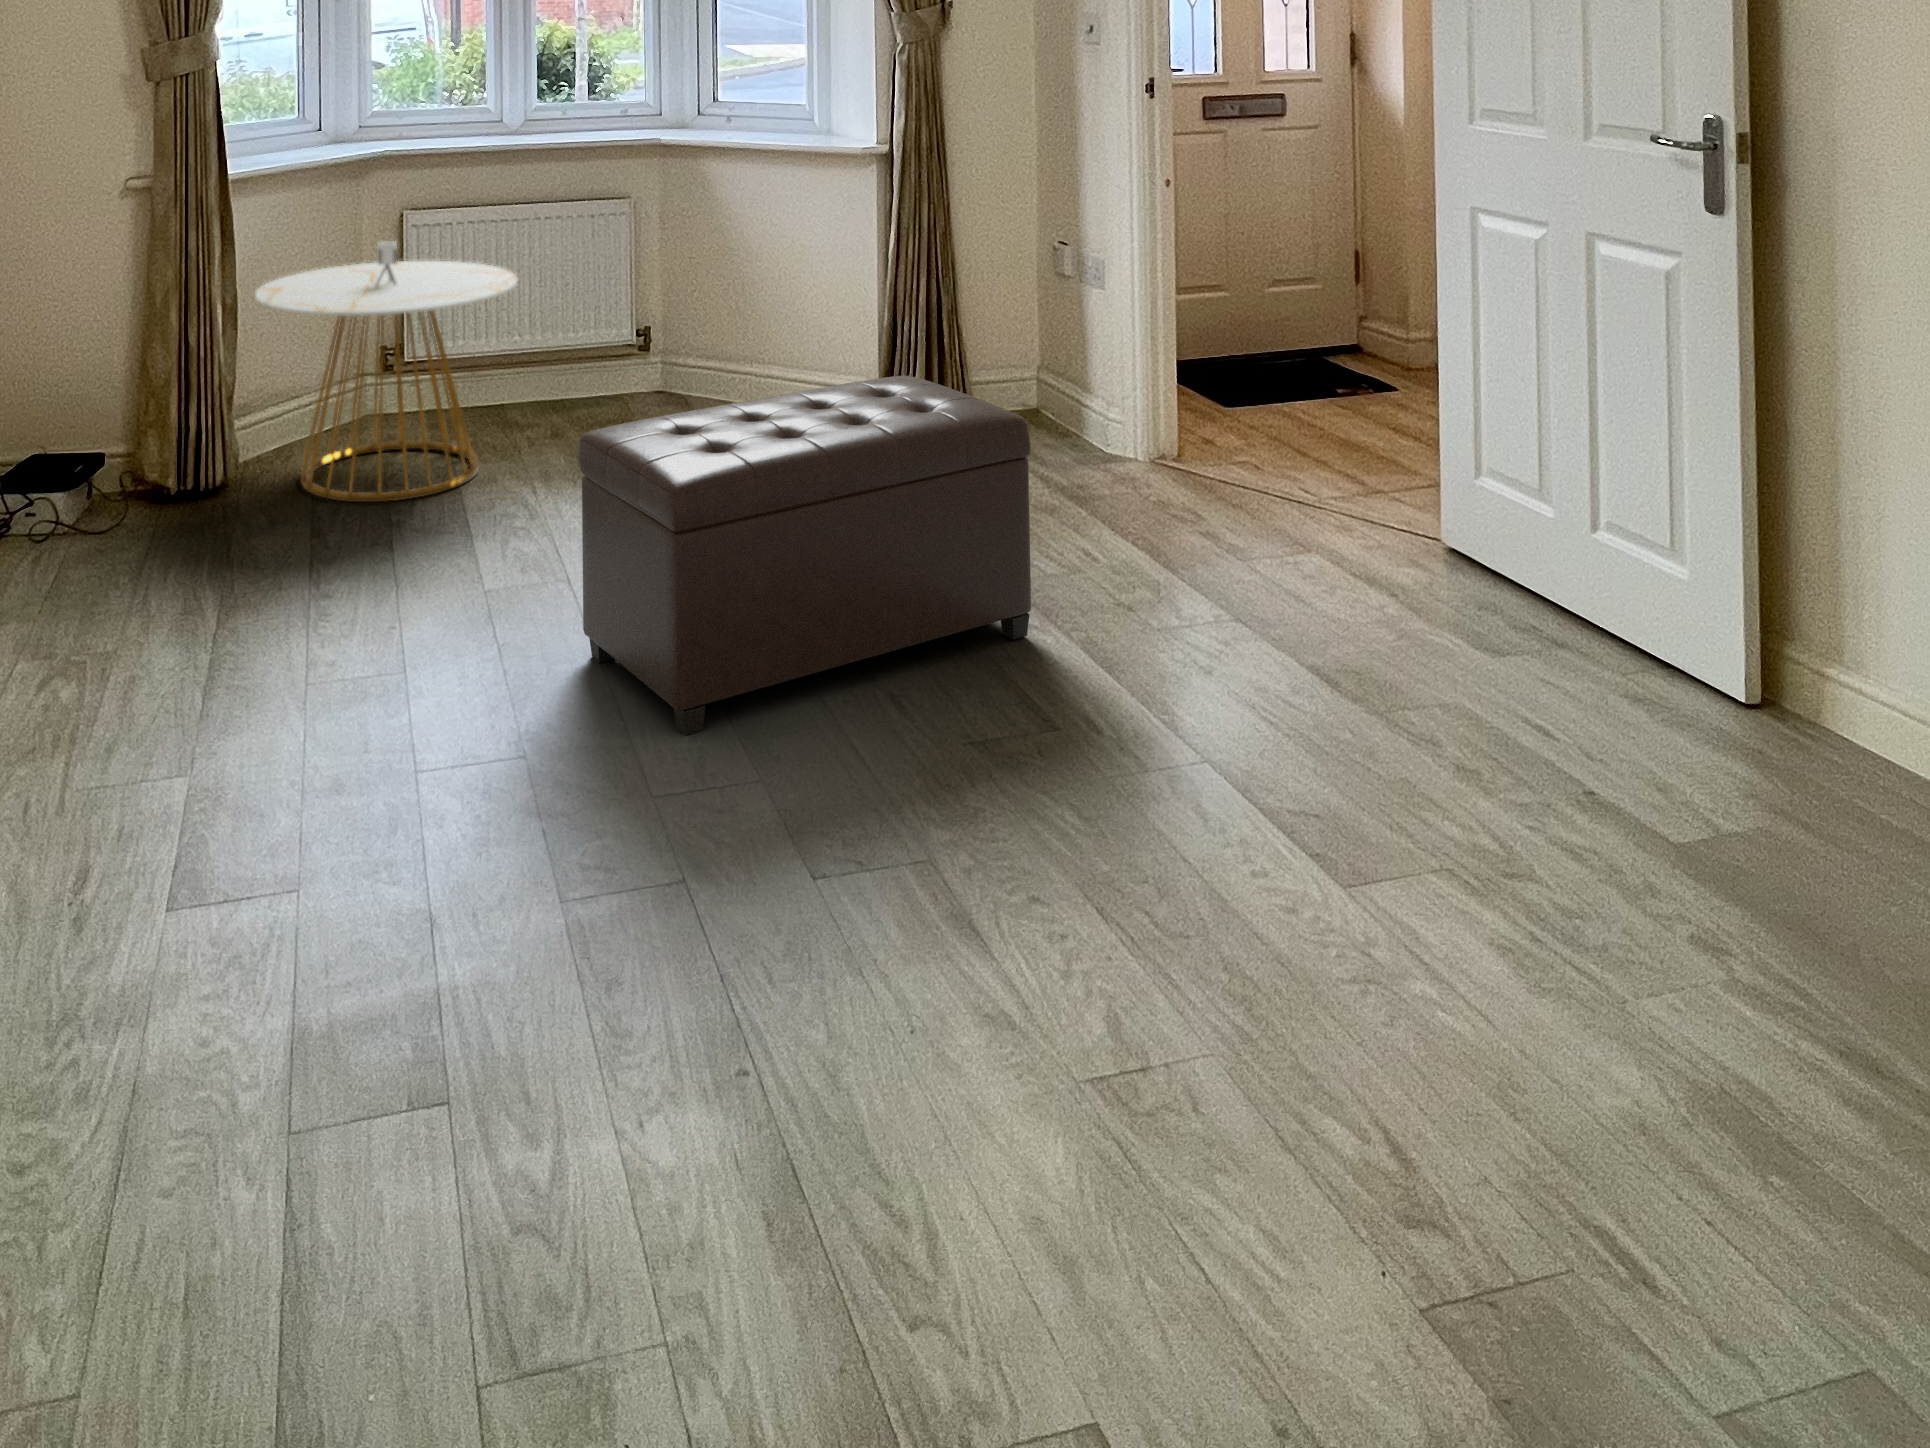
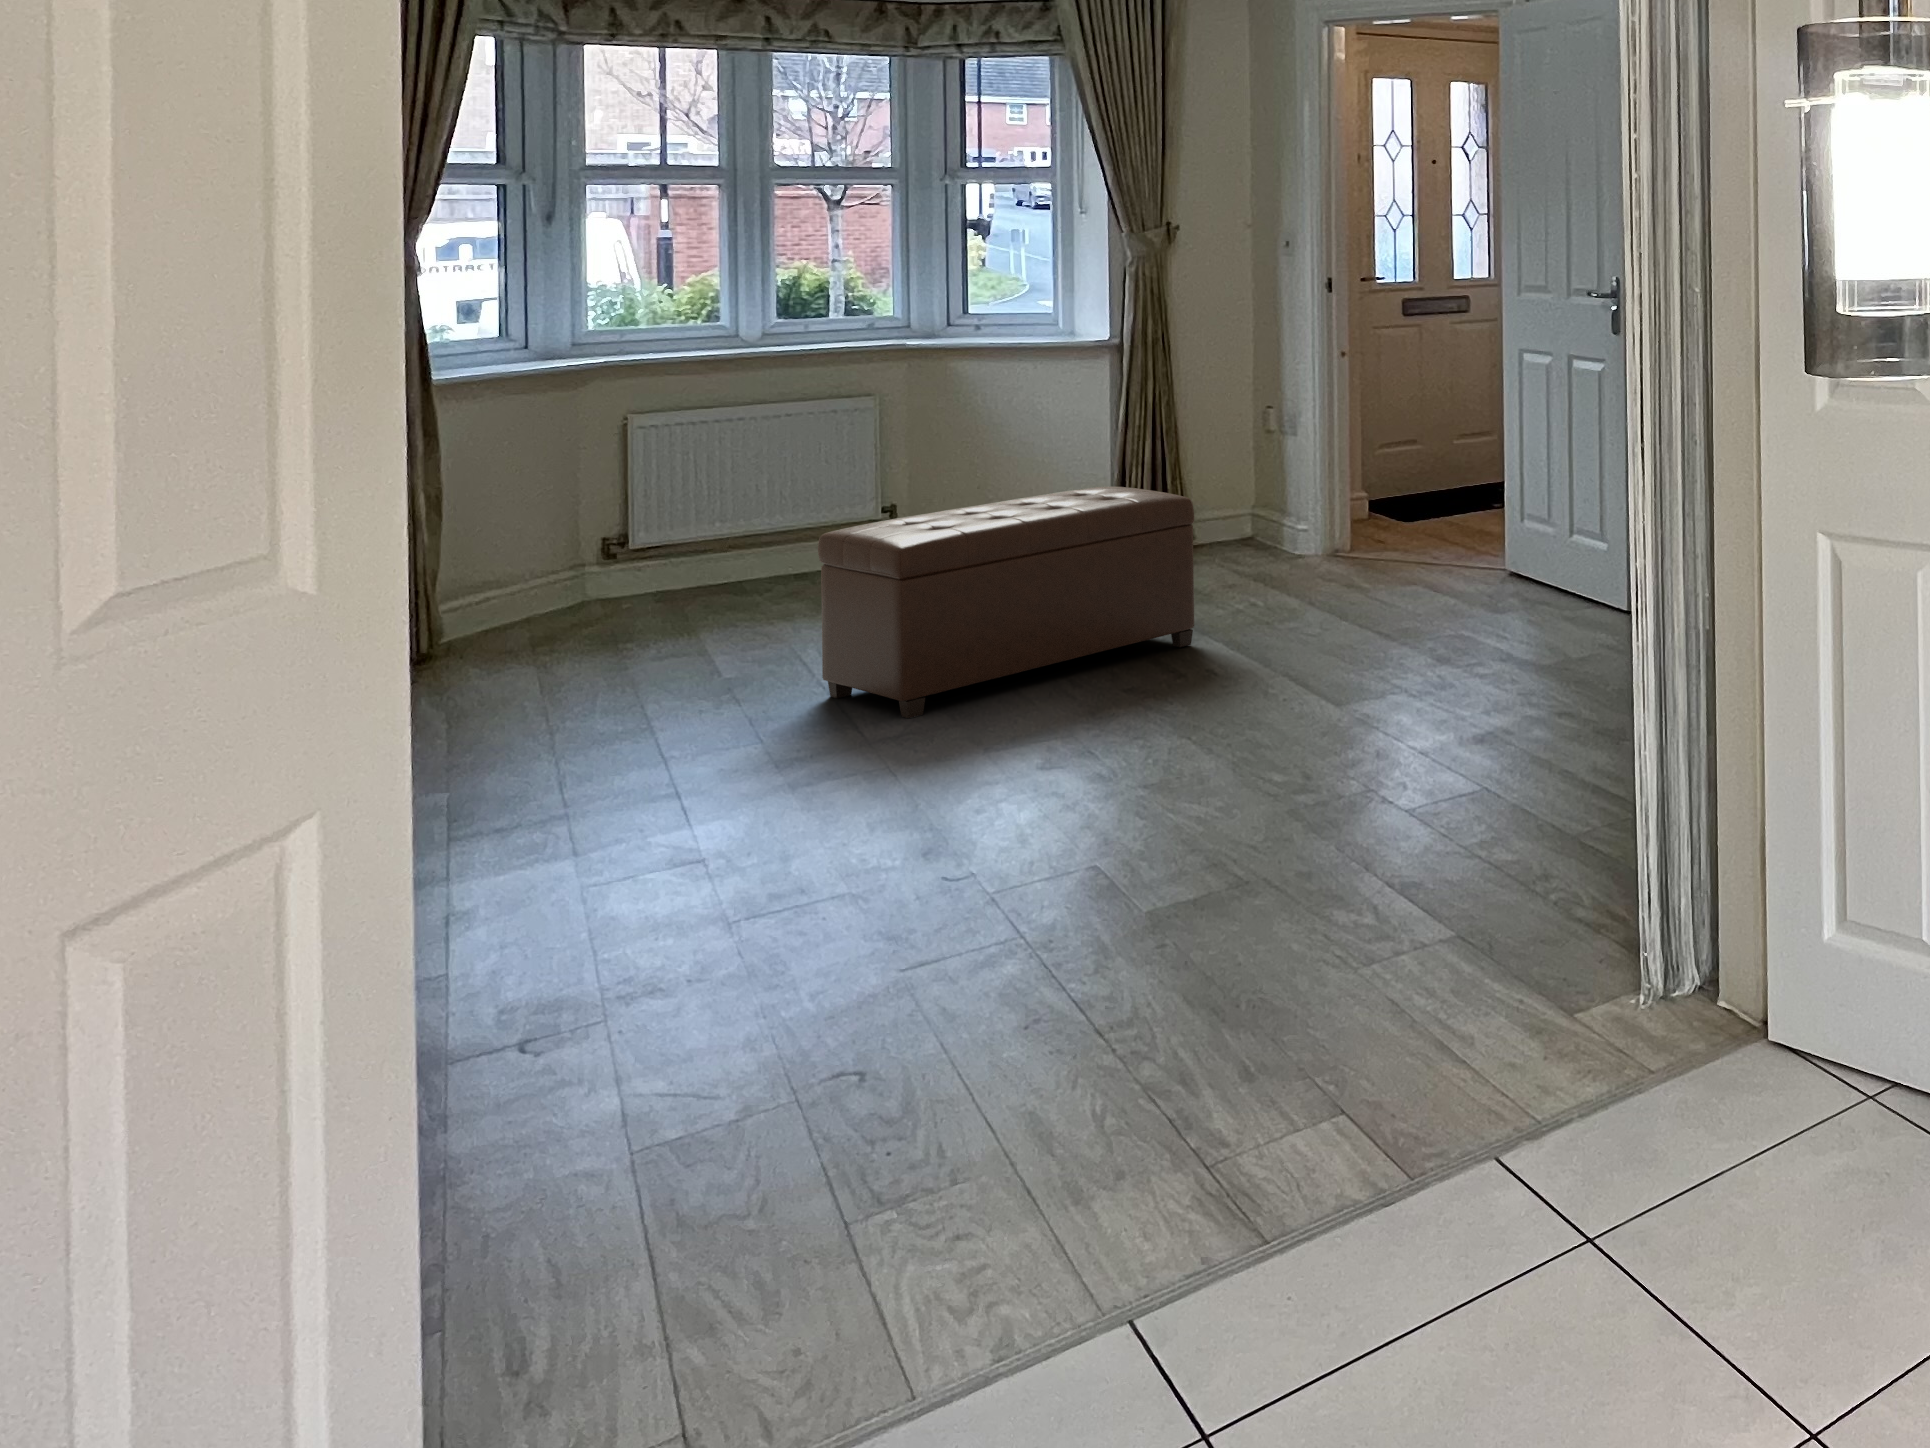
side table: present [255,241,517,502] -> none [465,431,756,652]

